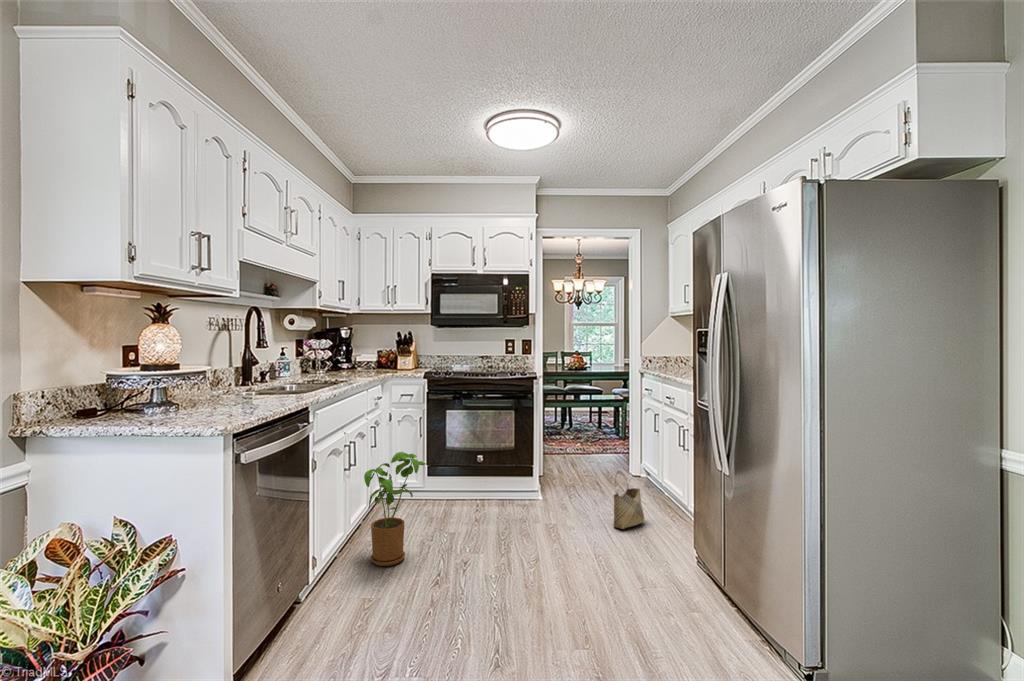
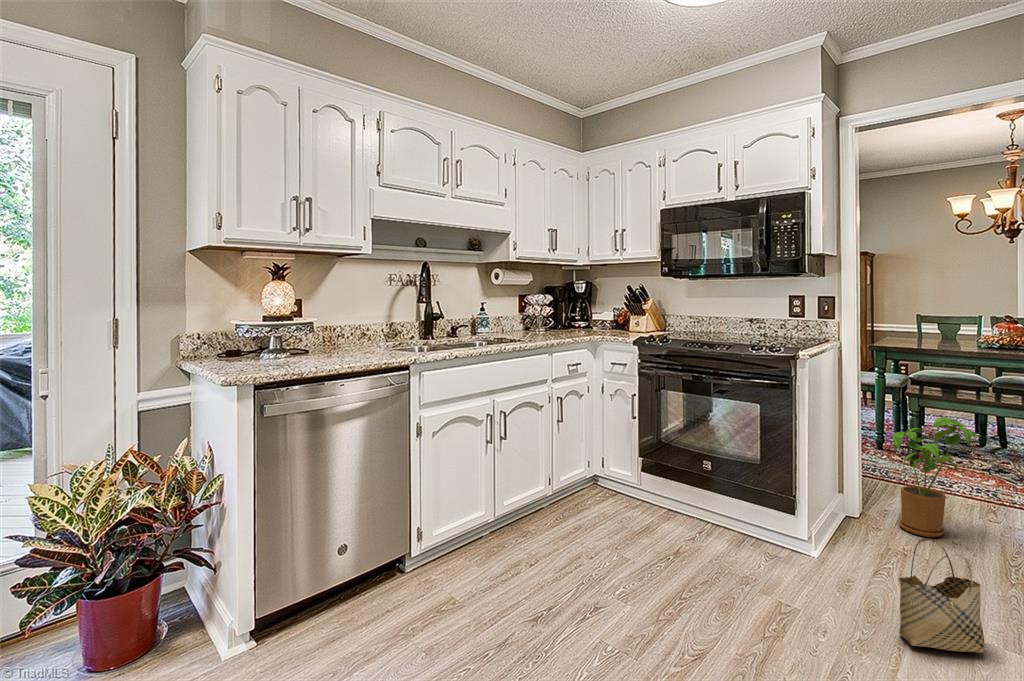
house plant: present [364,452,426,566] -> present [893,417,979,537]

